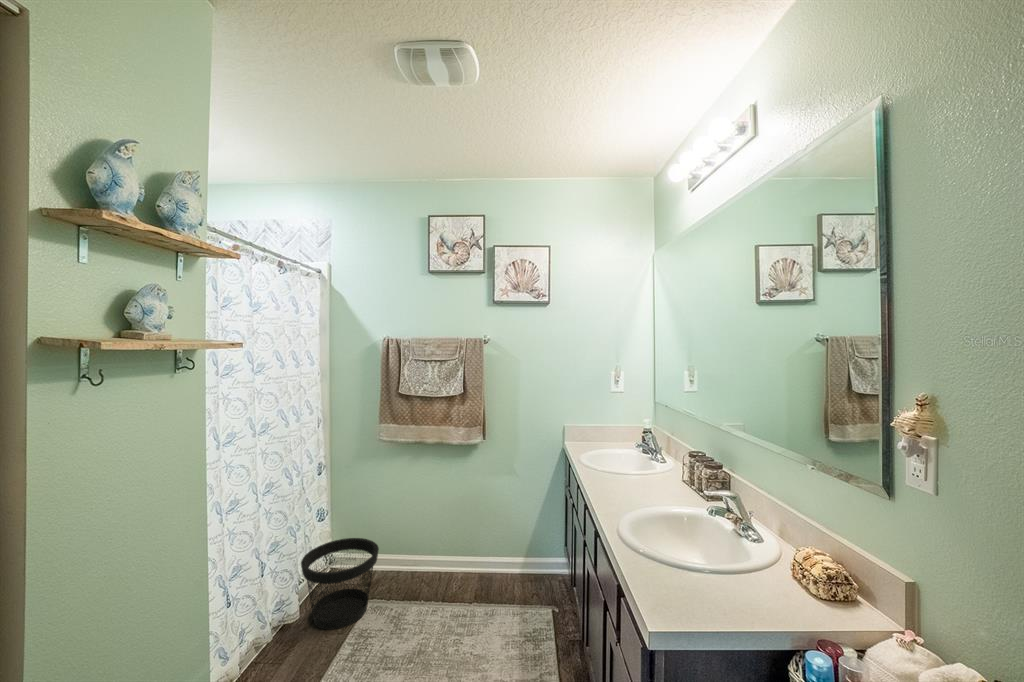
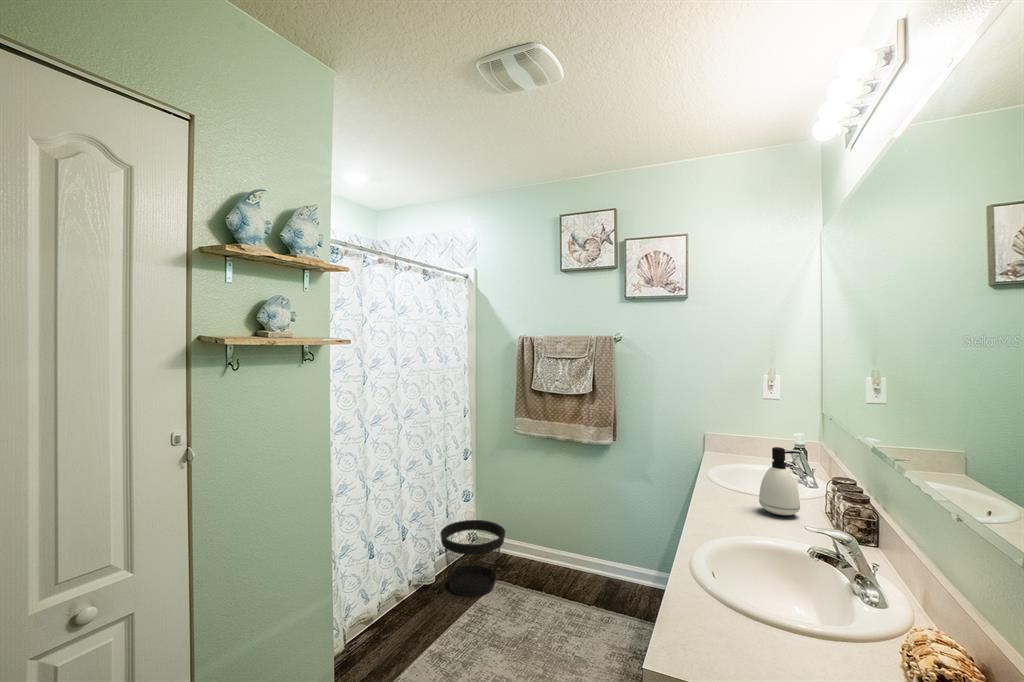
soap dispenser: none [636,433,666,488] -> present [759,447,801,515]

